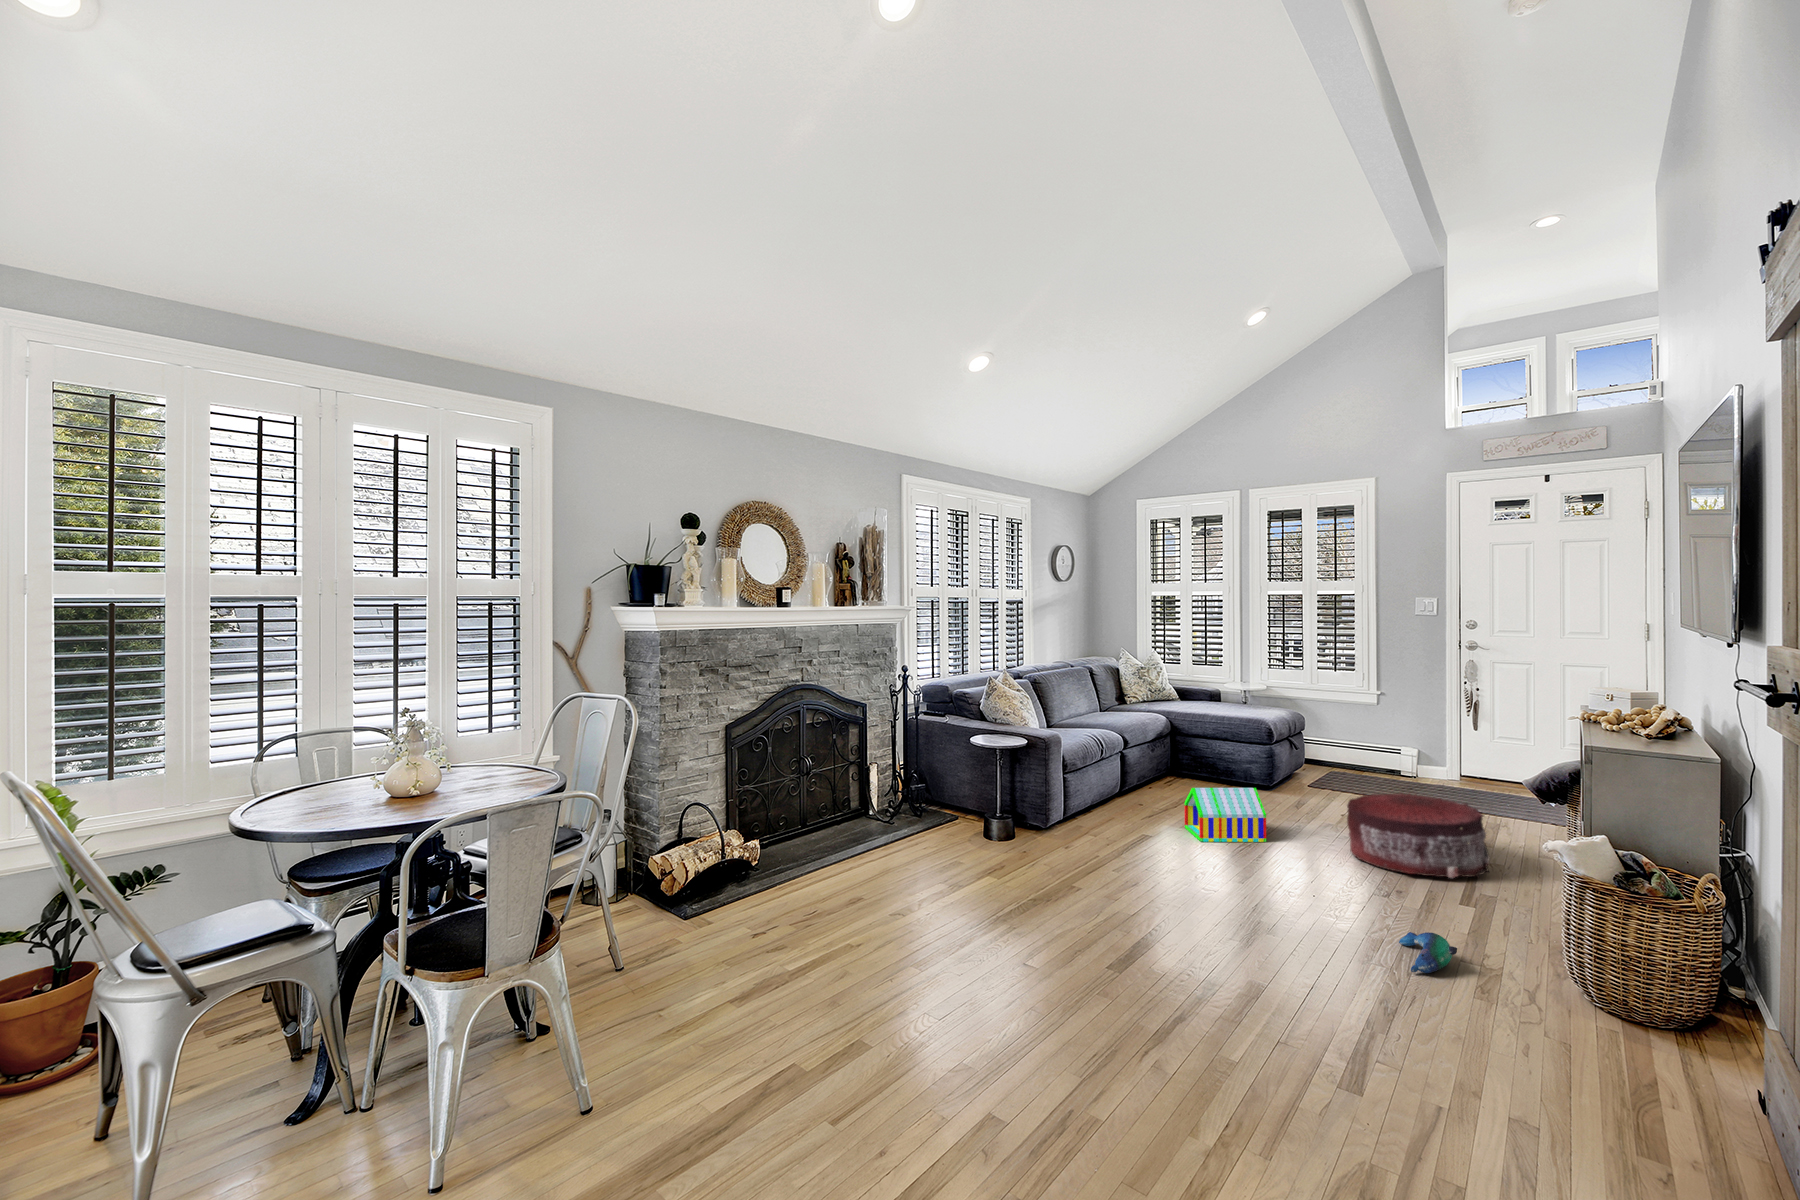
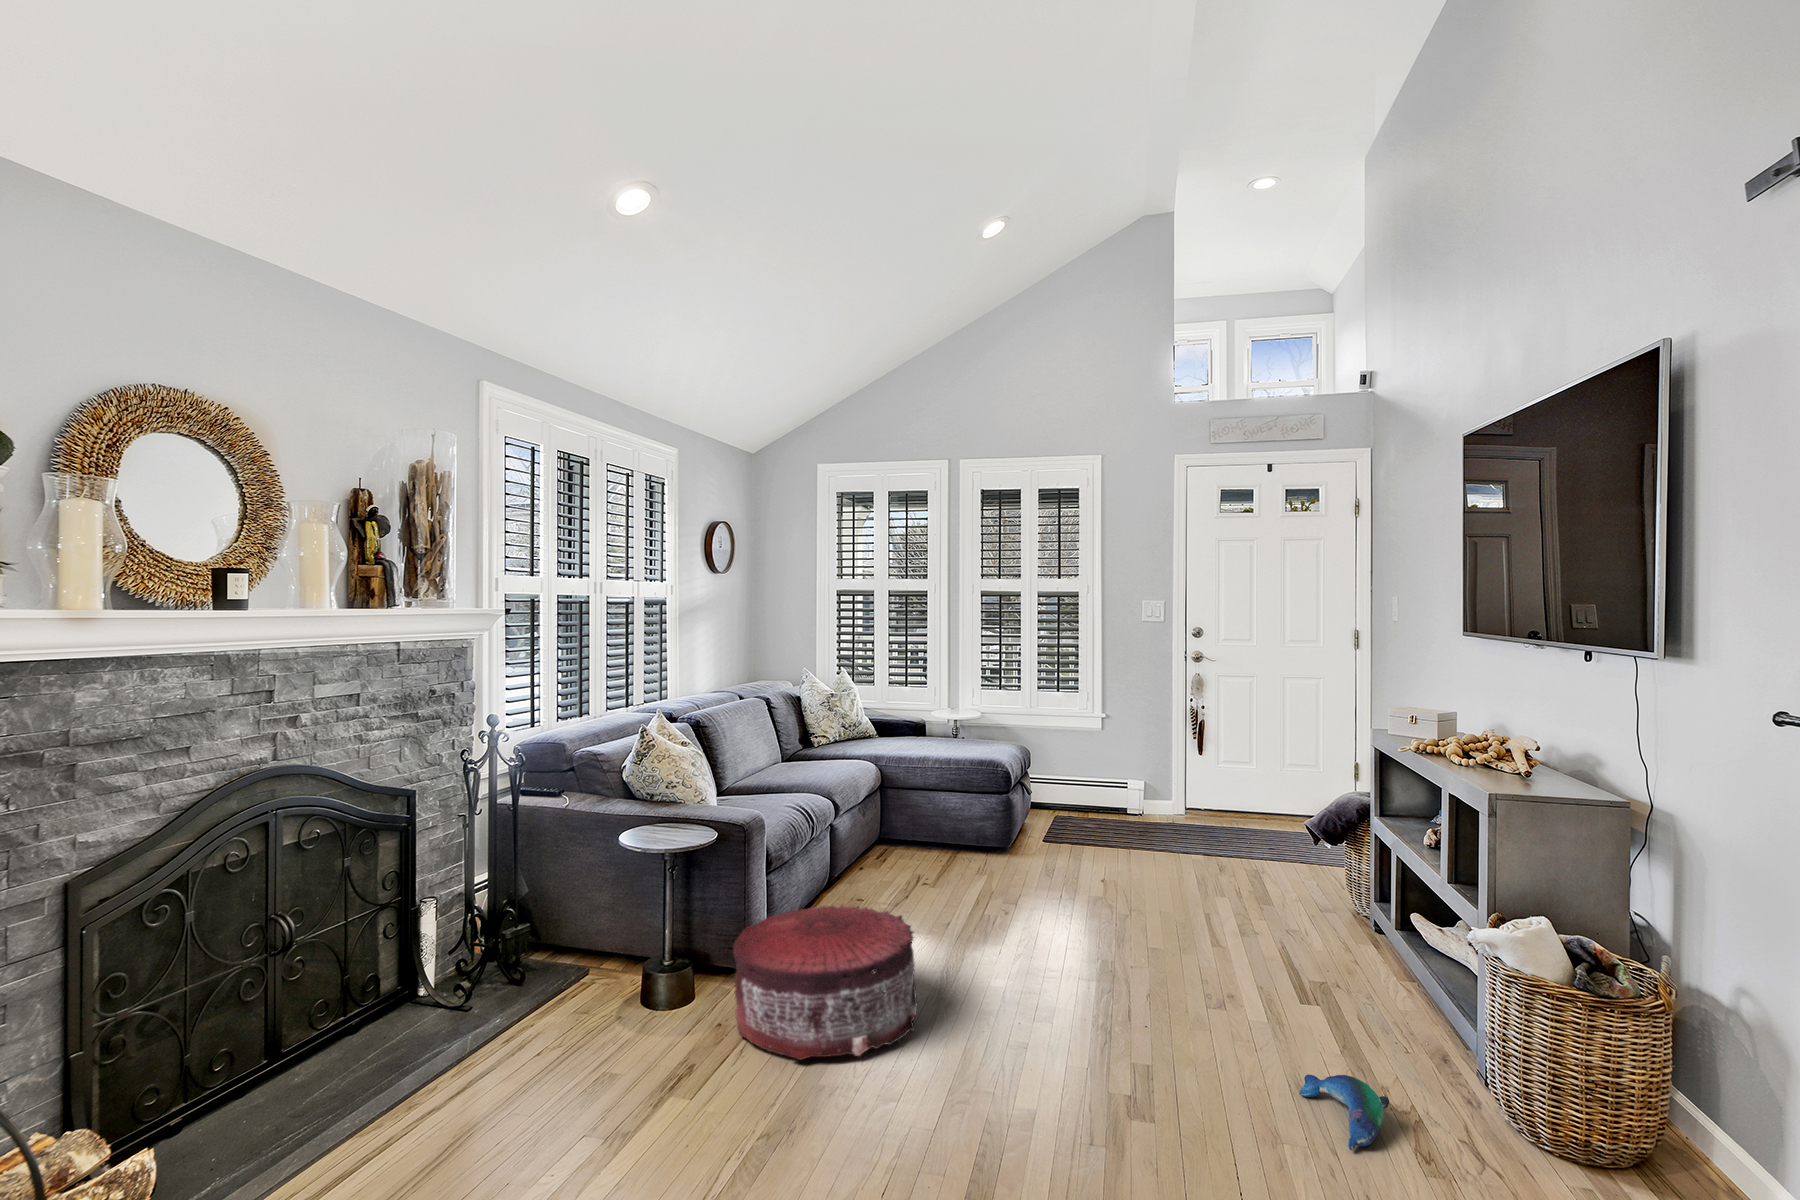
toy house: present [1184,788,1266,842] -> none [938,864,1048,955]
pouf: present [1347,793,1489,878] -> present [733,905,917,1060]

